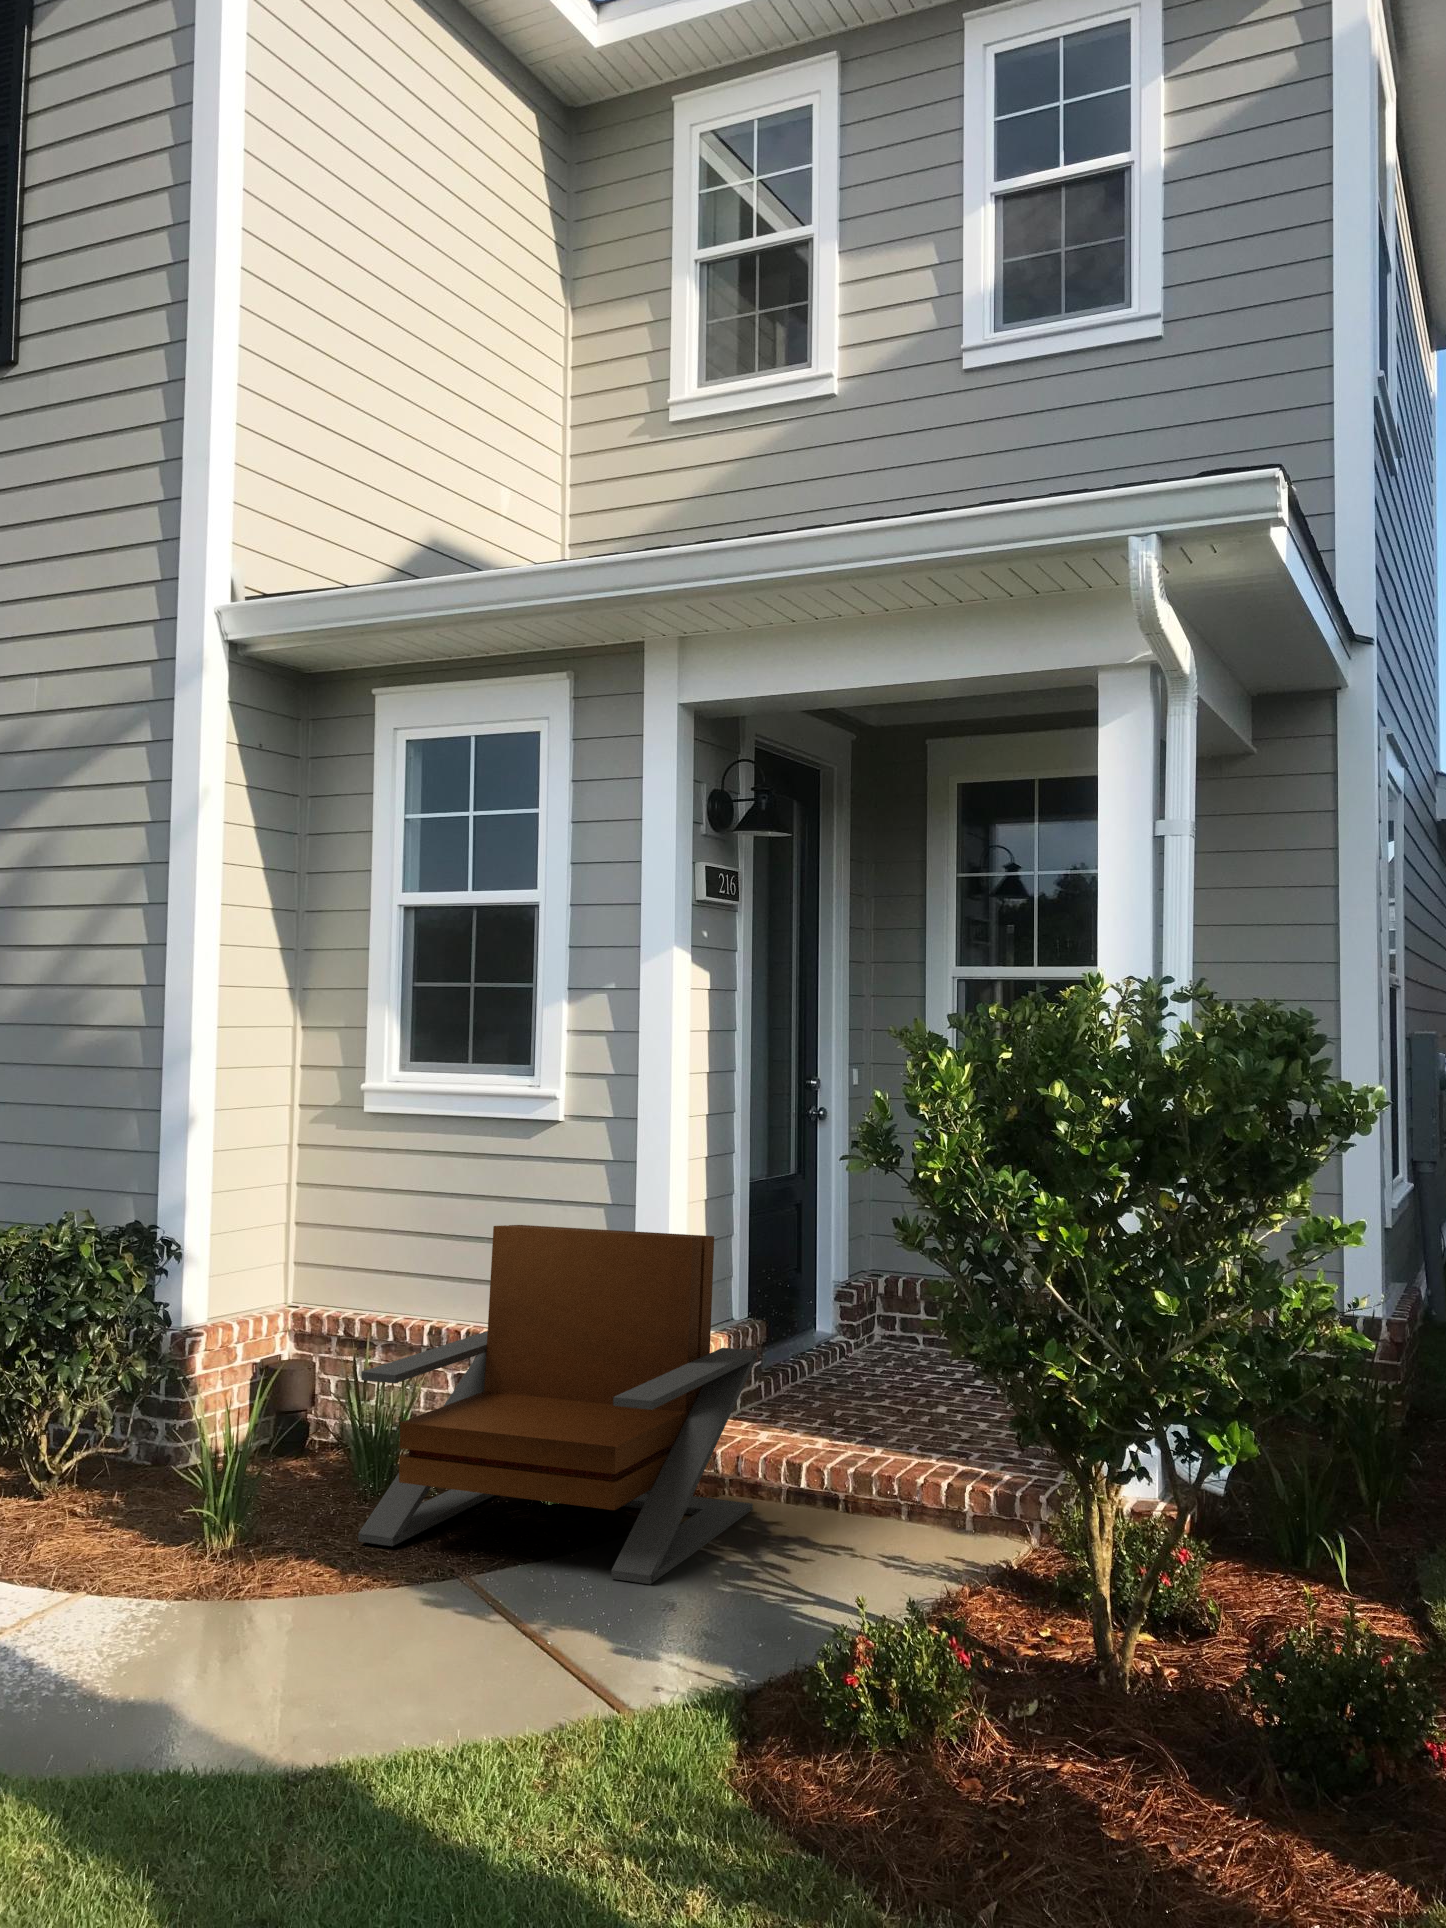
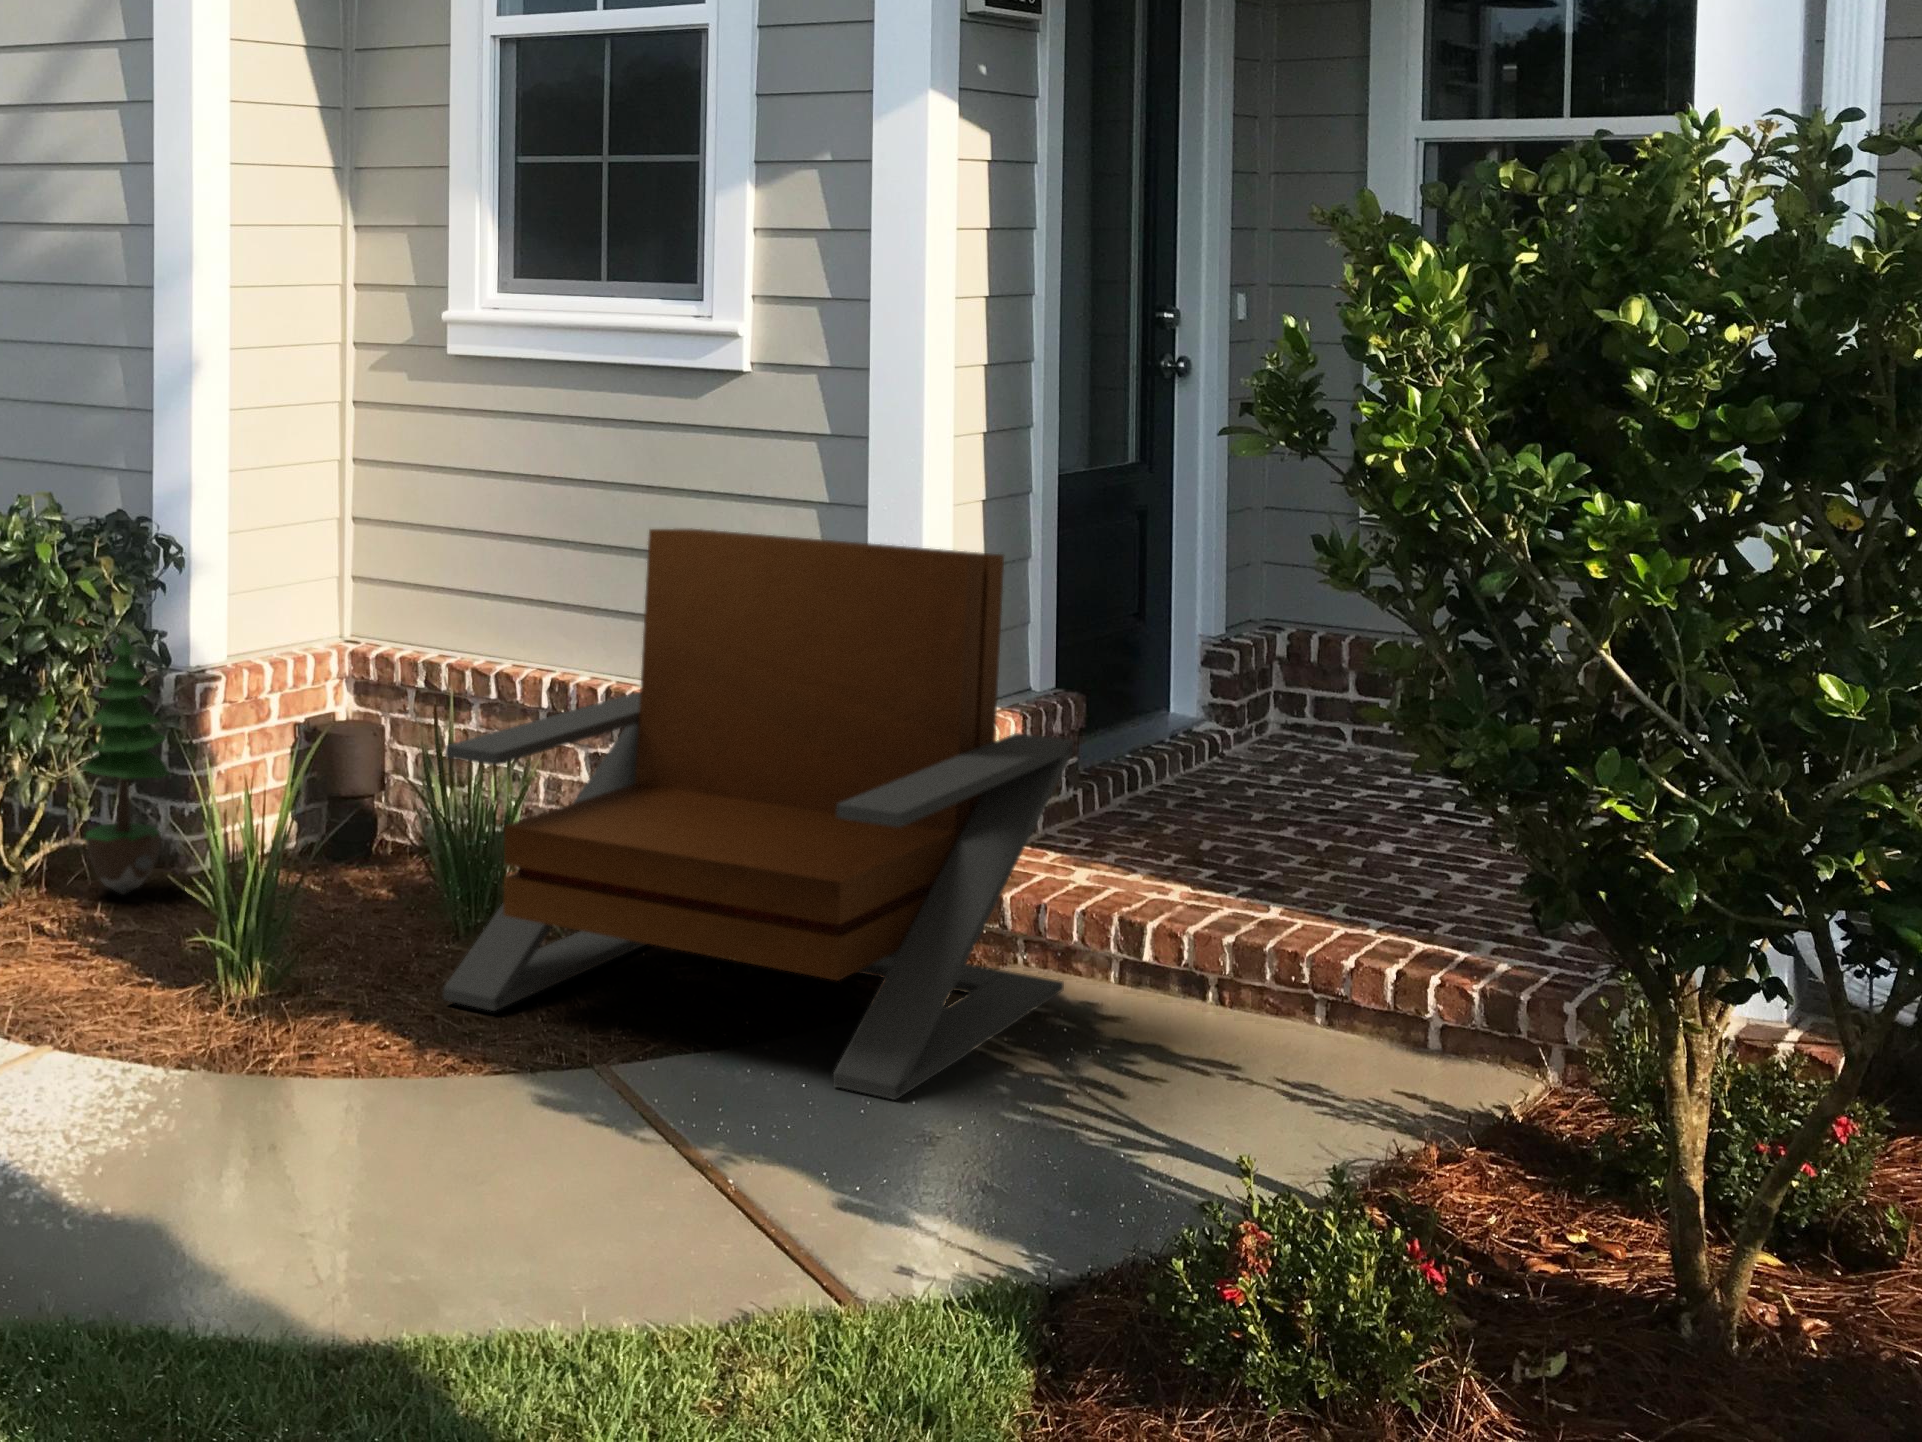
potted tree: none [103,1303,170,1486] -> present [83,632,170,895]

